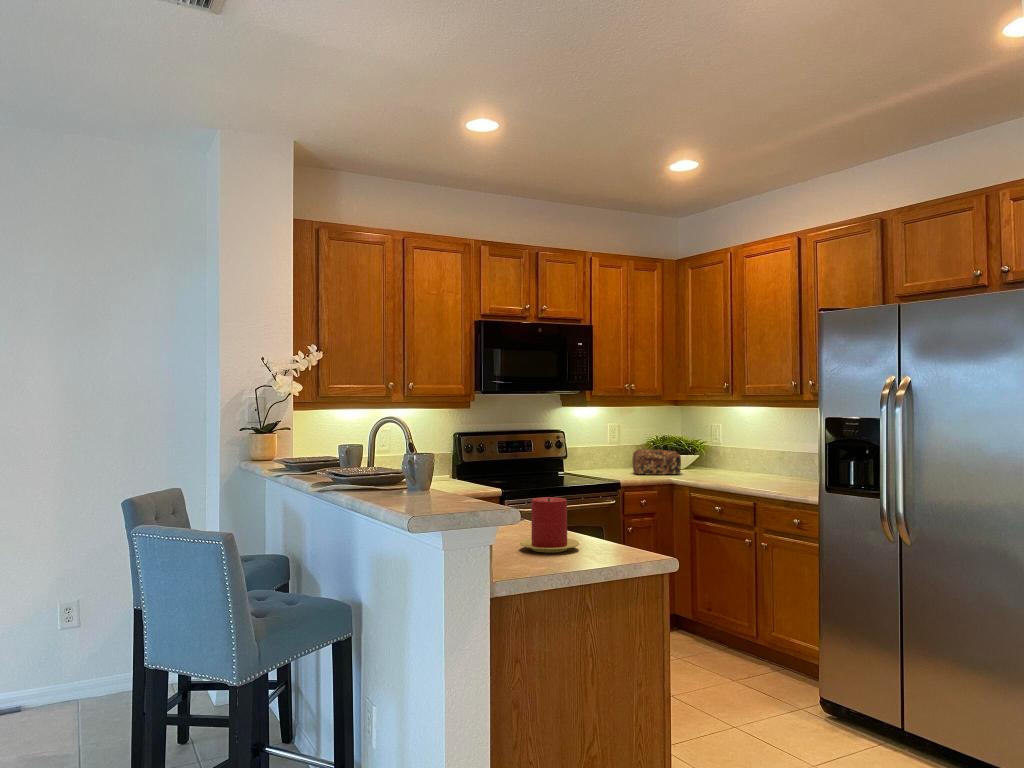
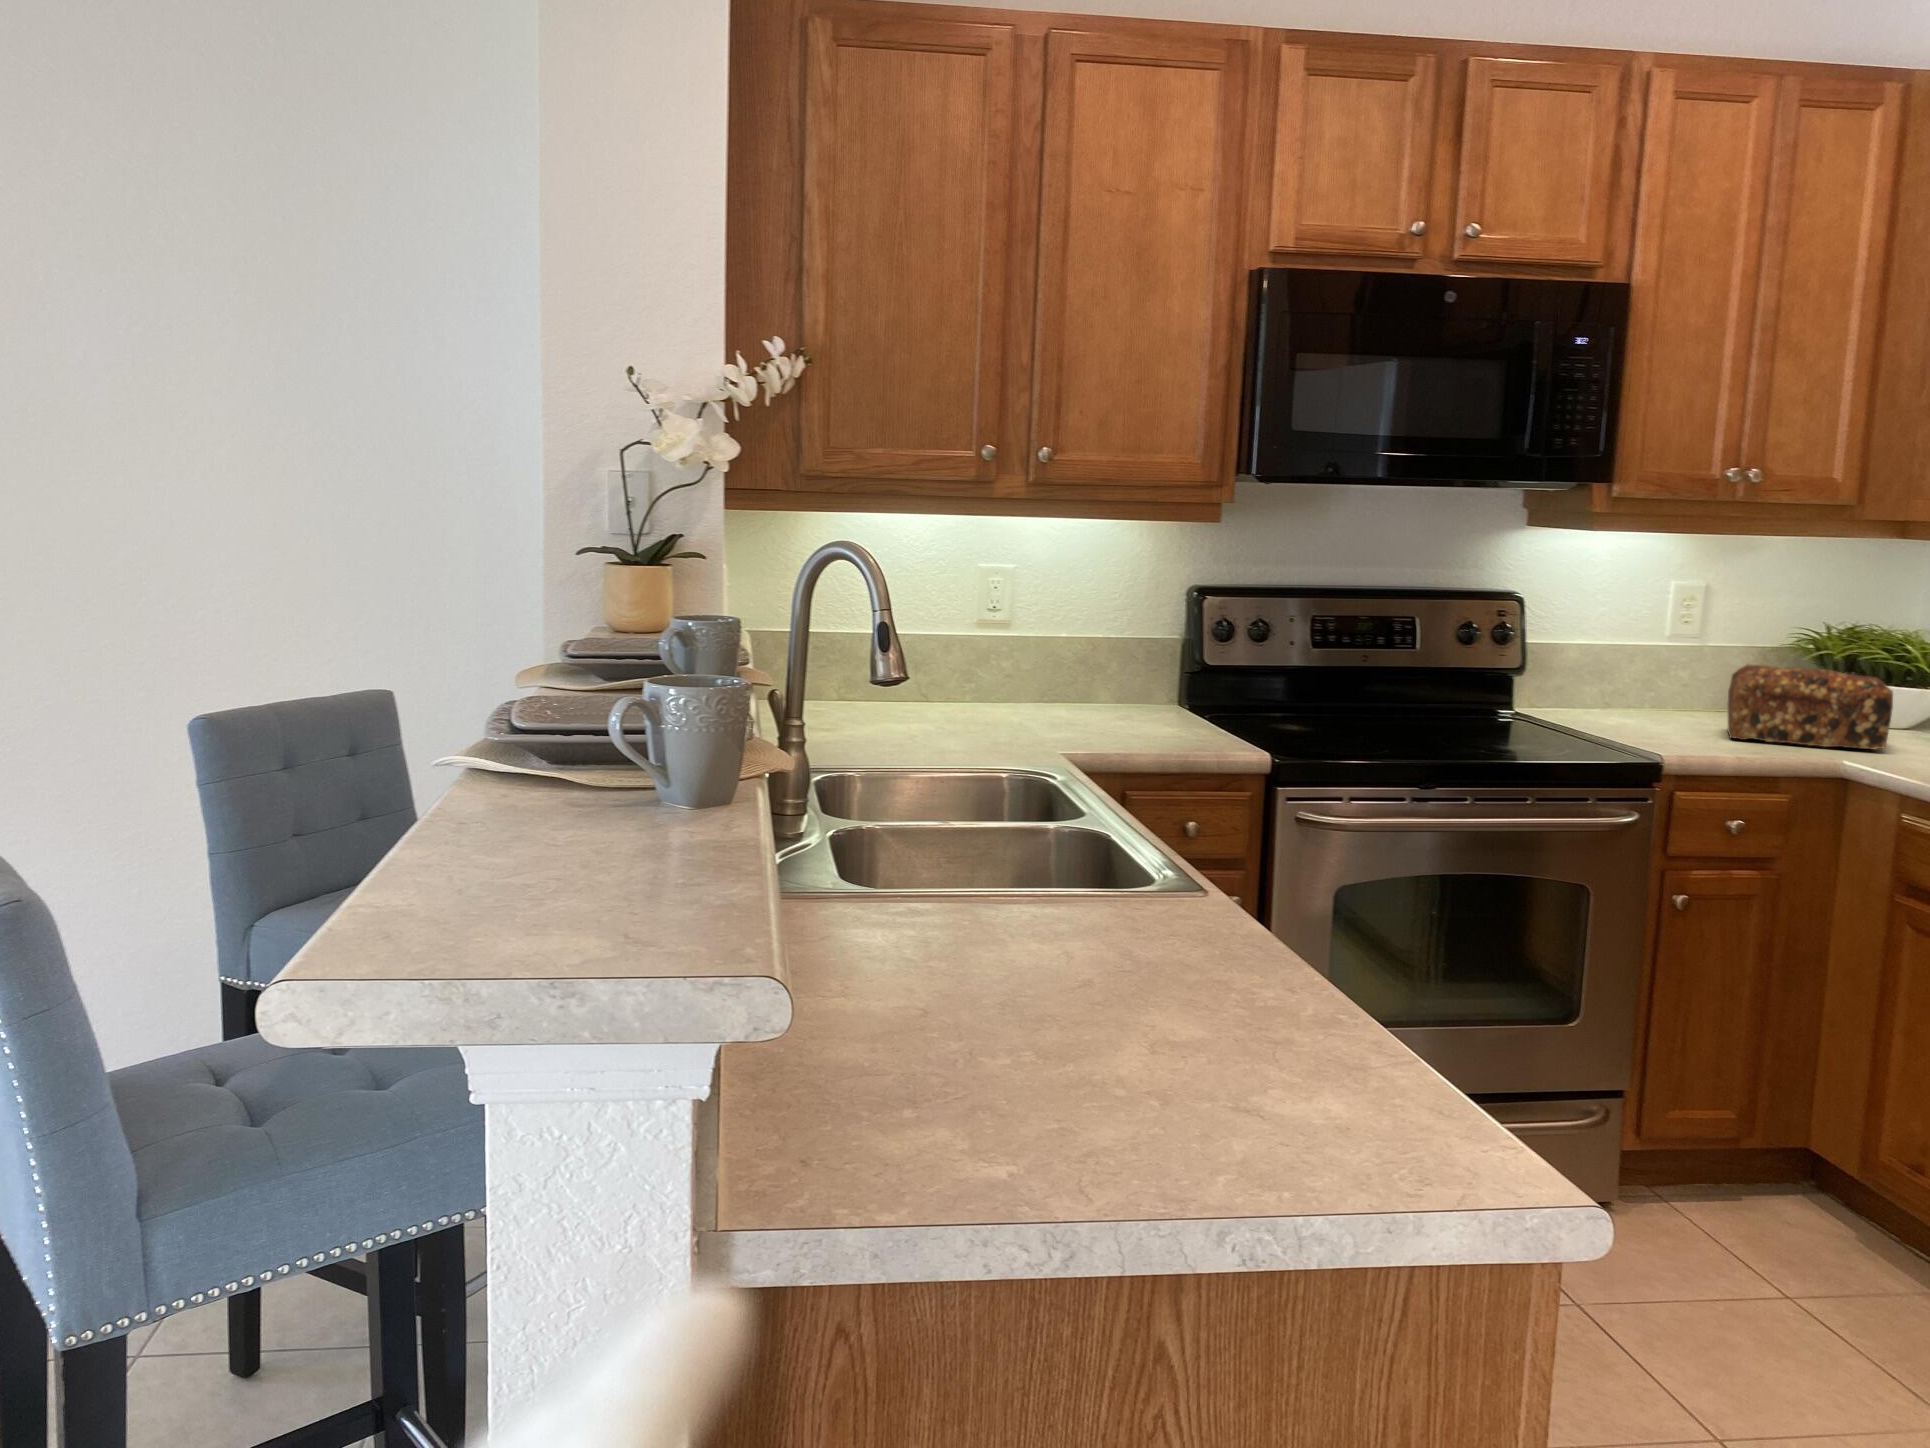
candle: present [520,497,579,553] -> none [1016,882,1244,1107]

